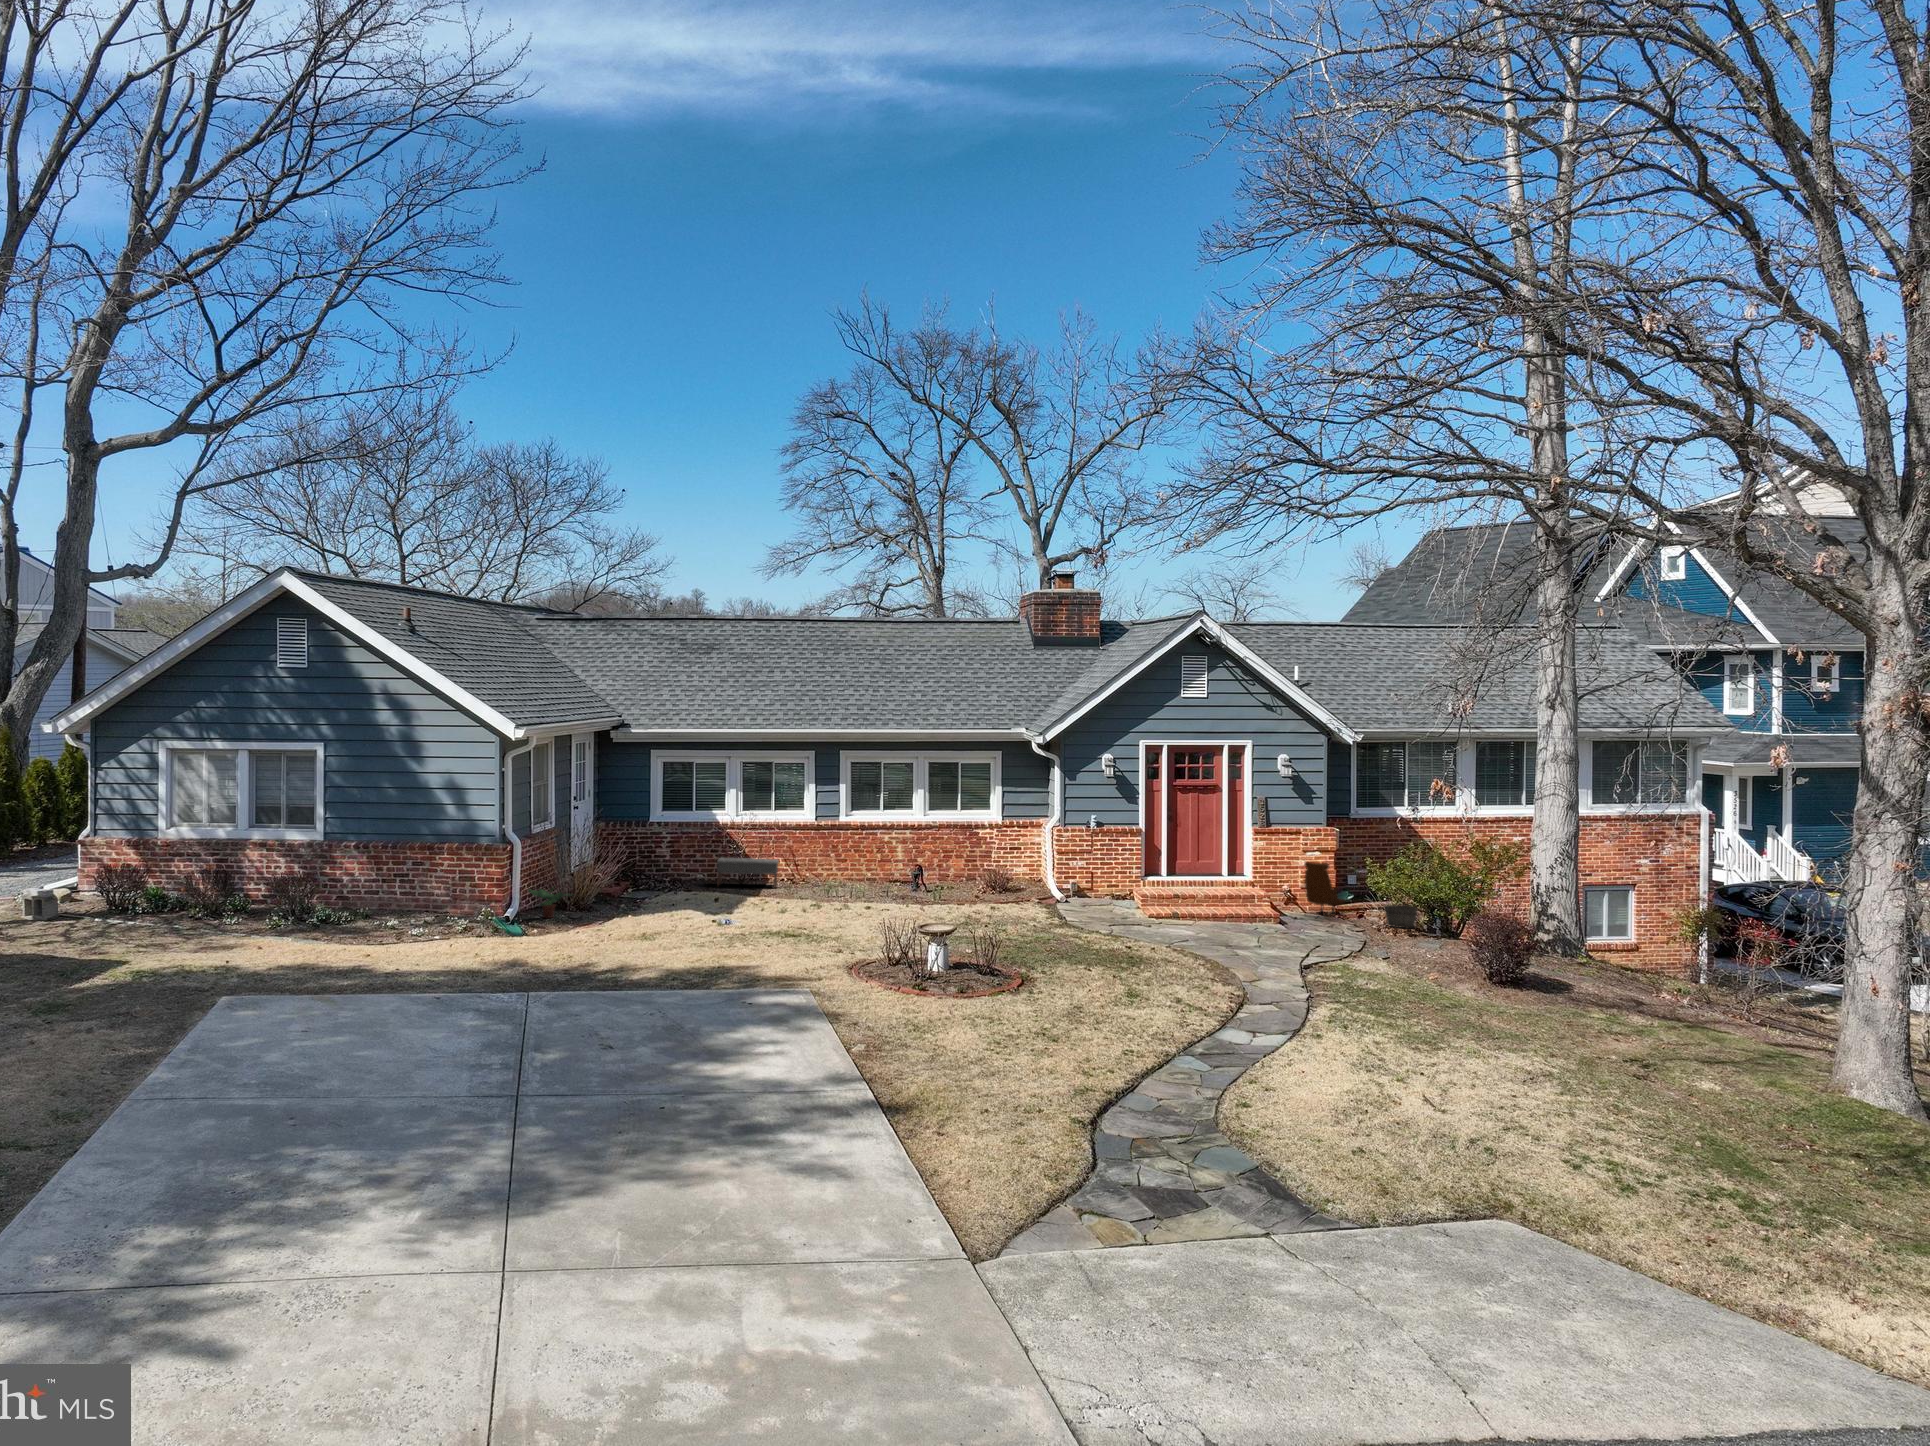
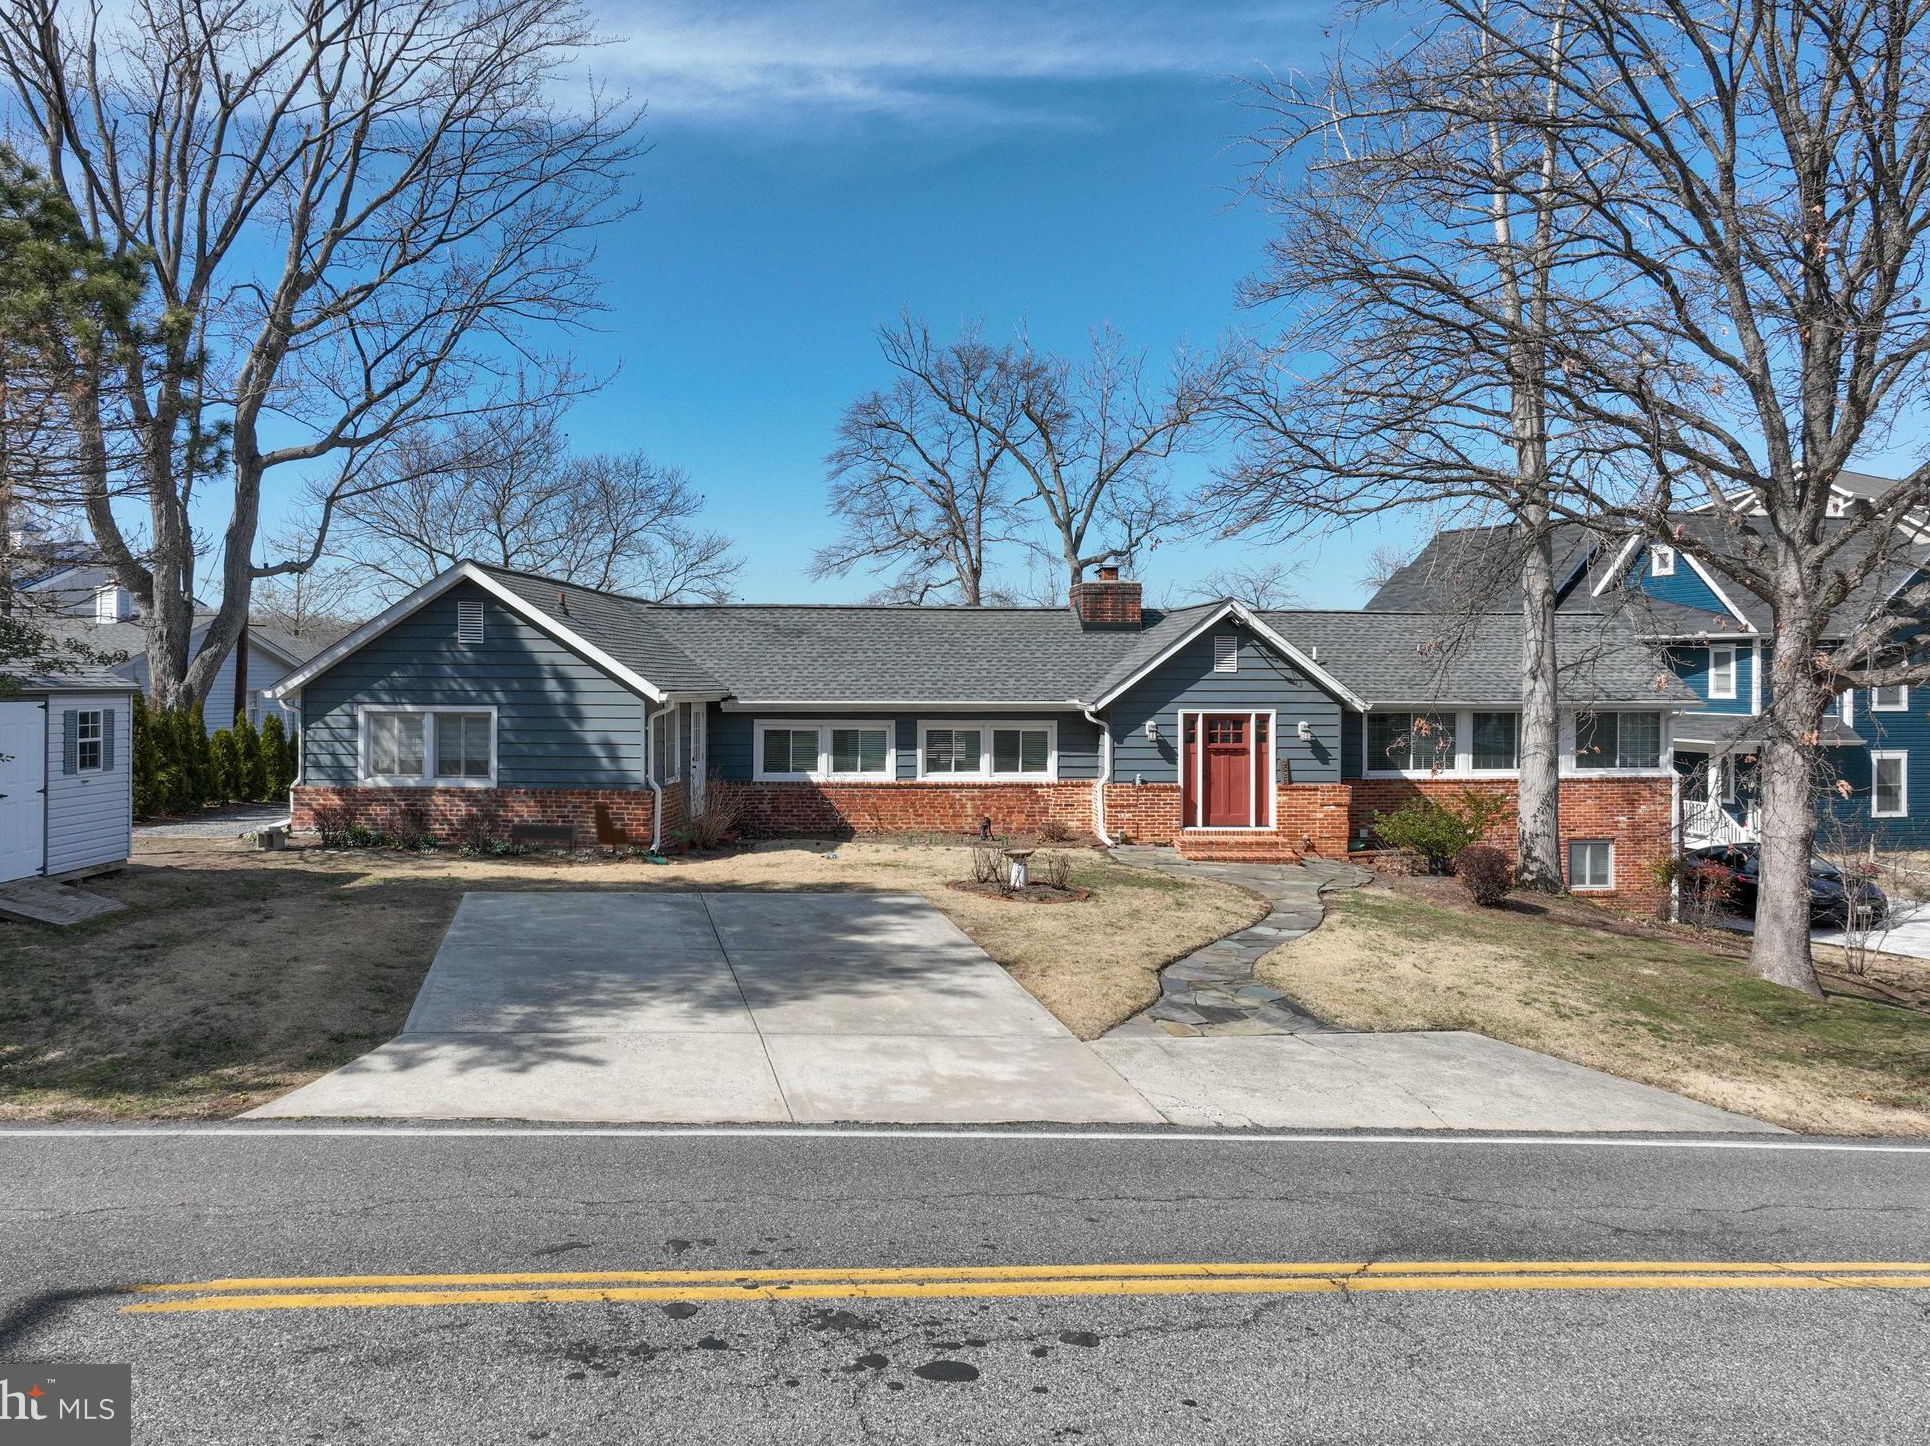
bench: present [717,858,779,887] -> present [511,823,579,853]
lounge chair: present [1304,862,1345,918] -> present [593,803,653,857]
wooden bucket: present [1384,904,1418,928] -> none [1392,845,1421,869]

